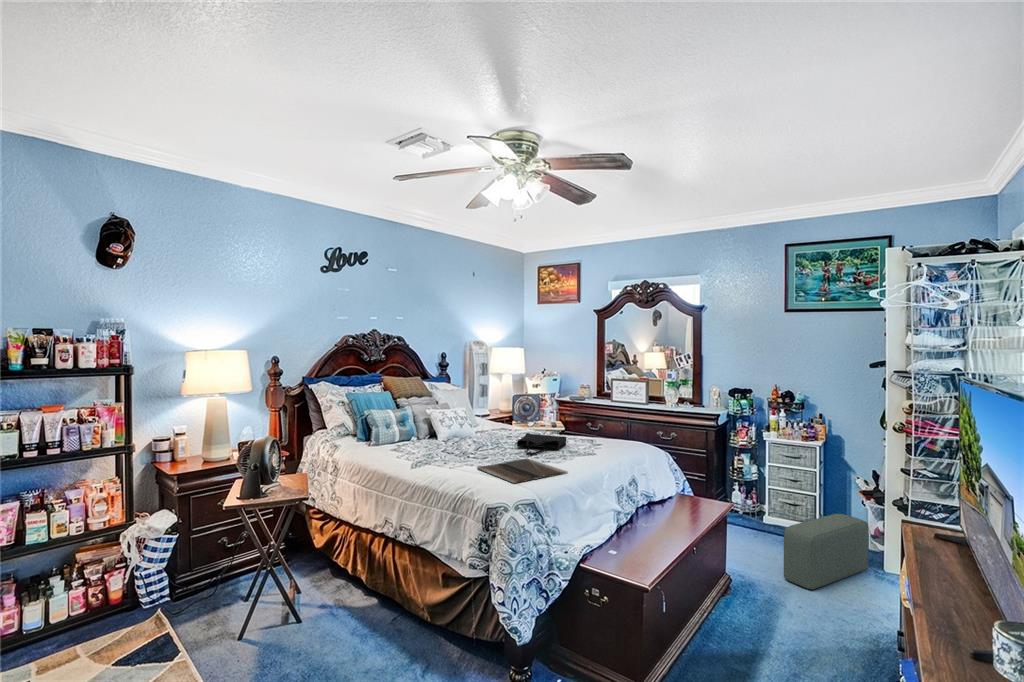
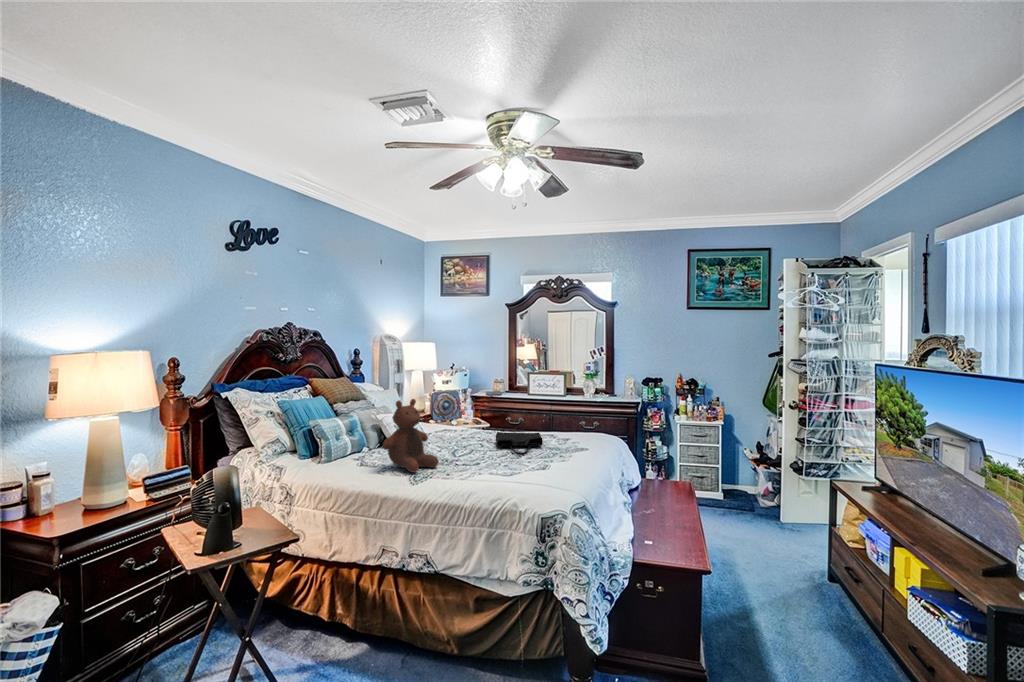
stuffed bear: none [400,397,447,460] -> present [382,399,439,472]
laptop: present [477,459,568,483] -> none [489,459,585,487]
pouf: present [784,514,869,589] -> none [727,481,777,550]

